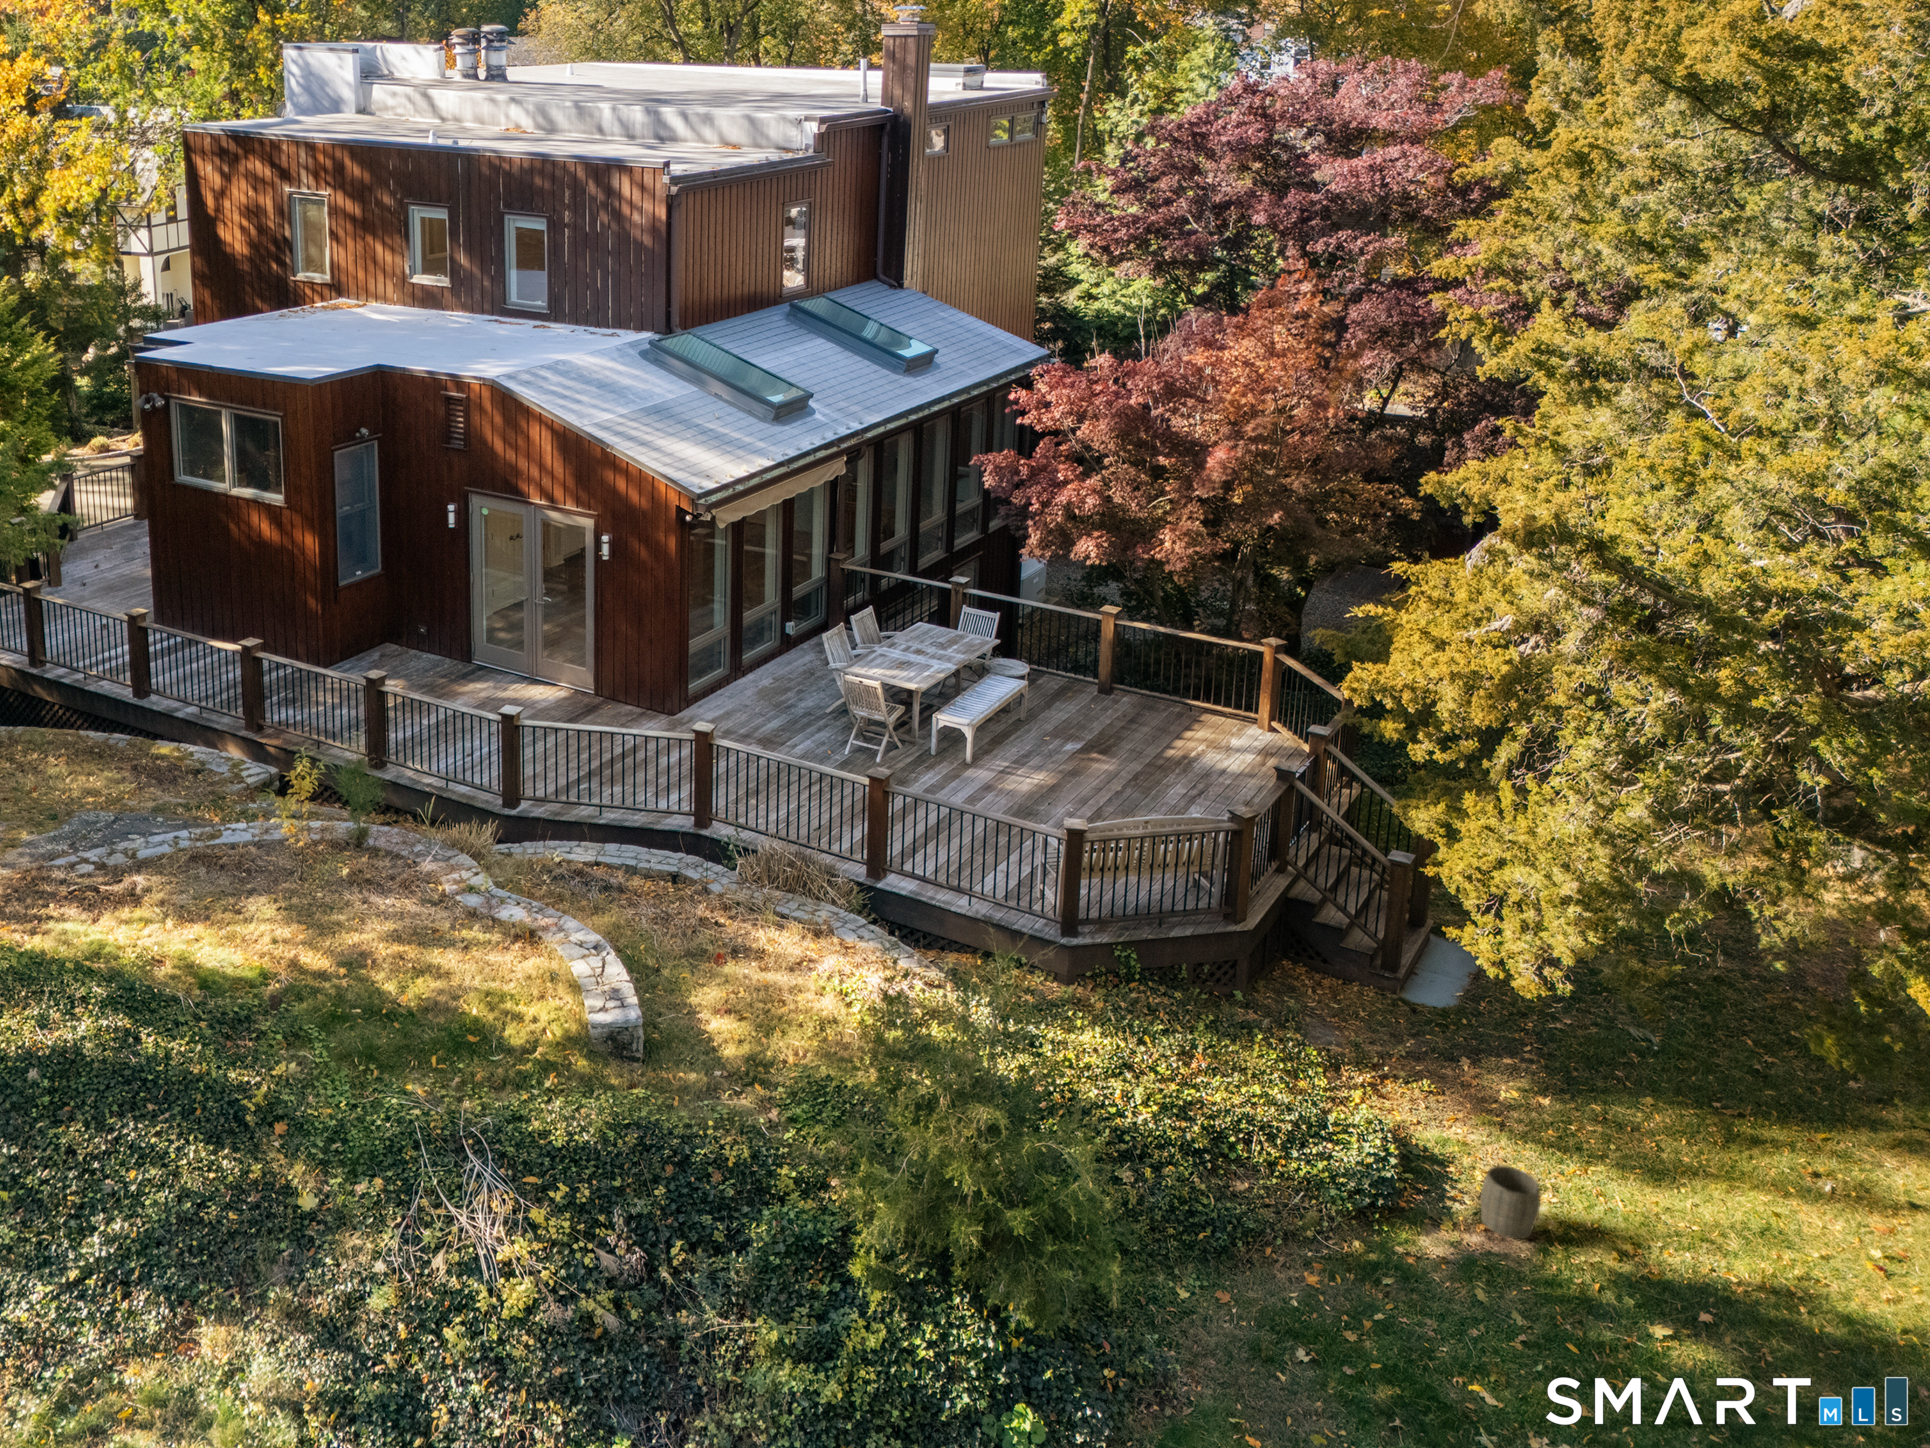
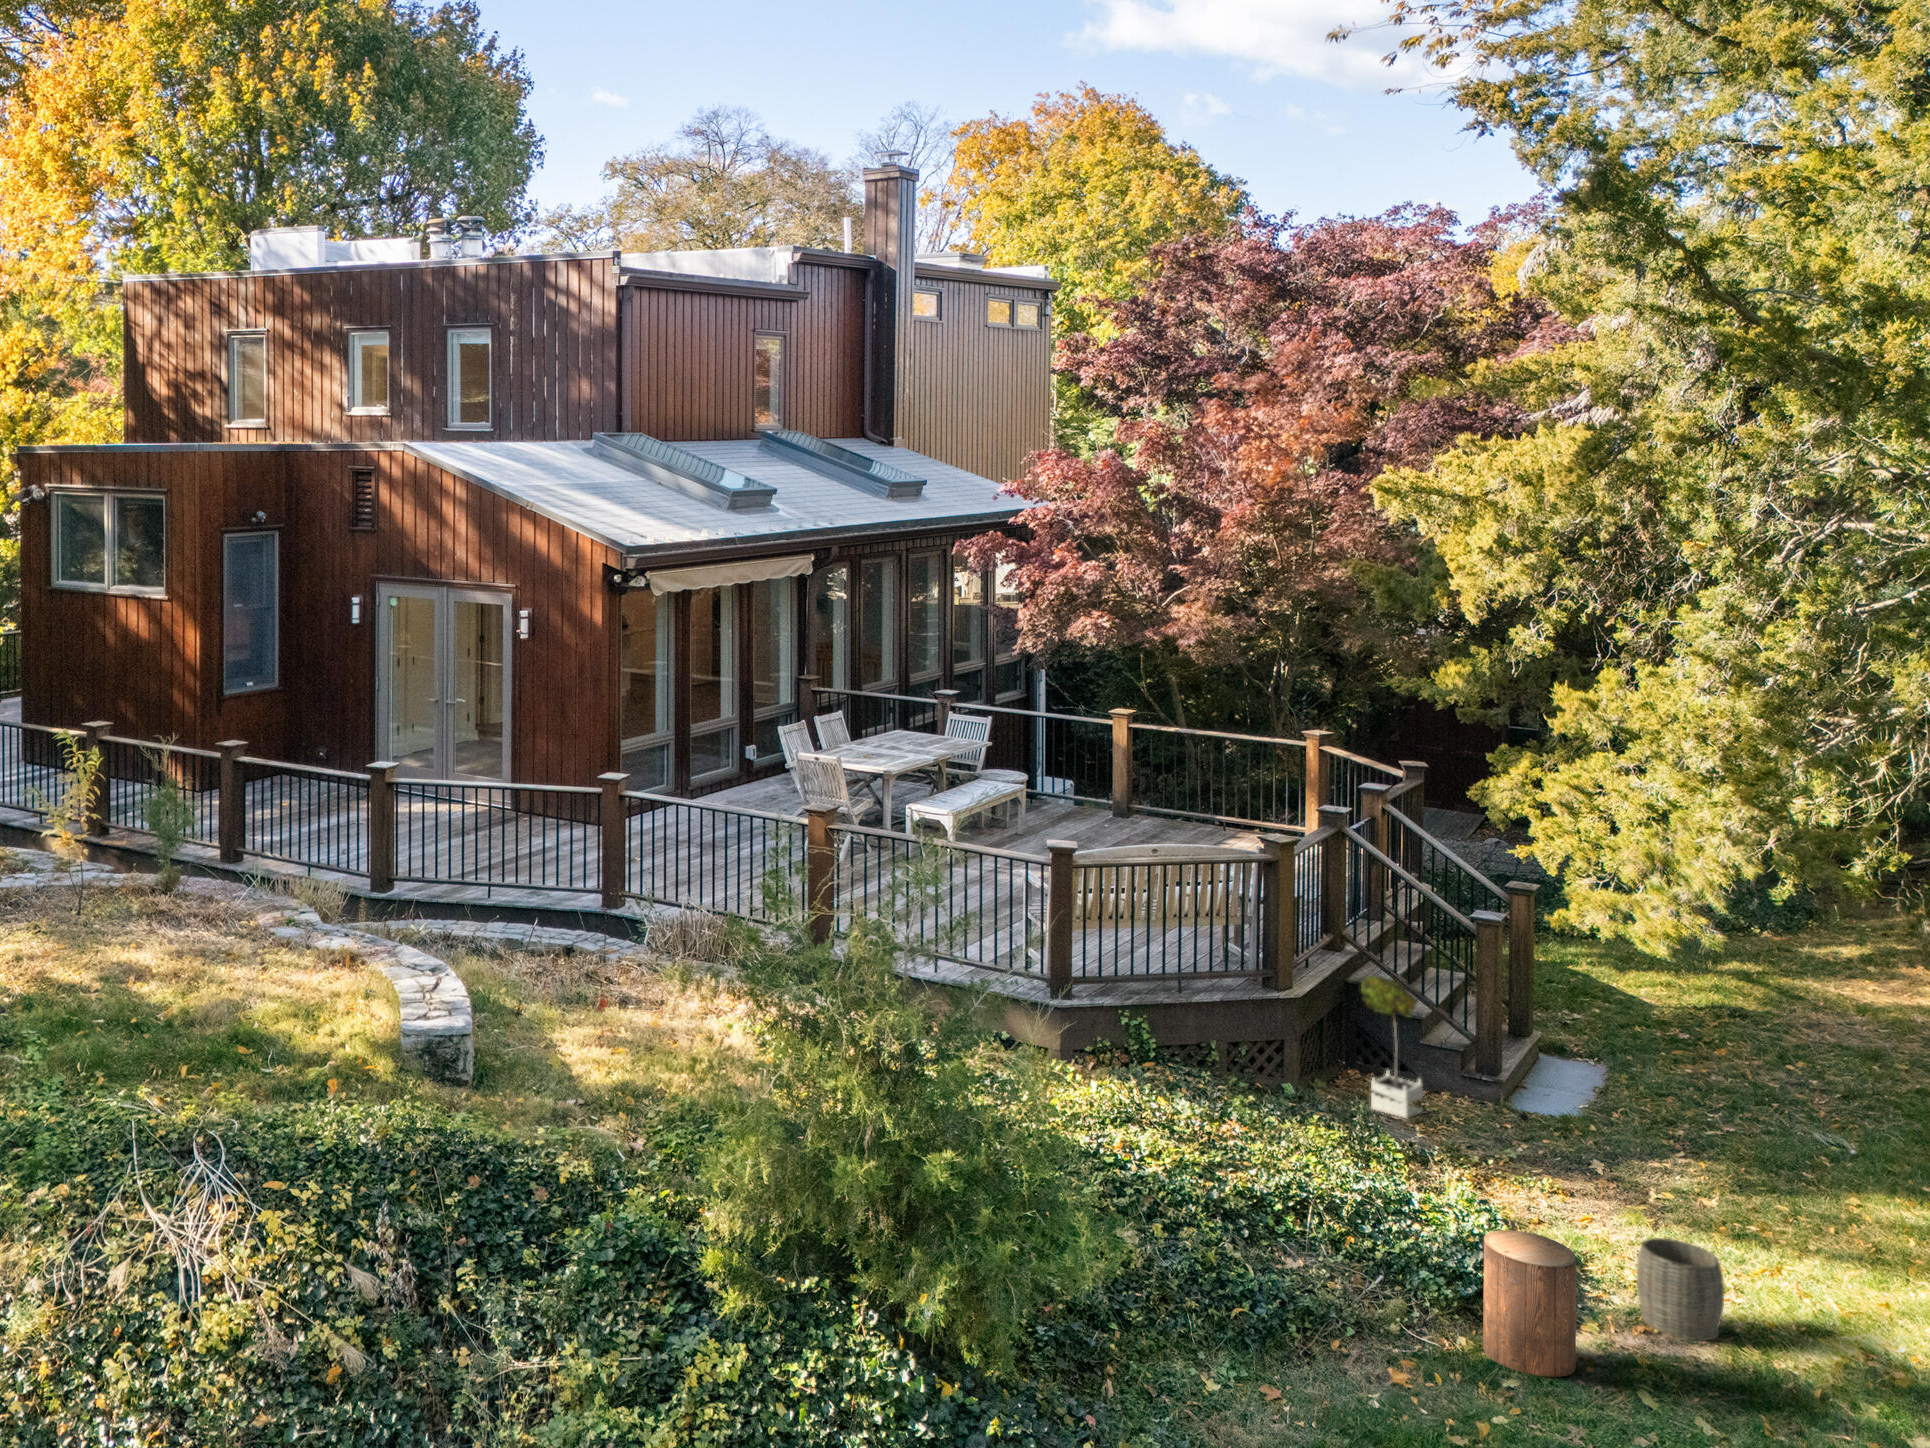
potted tree: none [1301,888,1347,997] -> present [1361,976,1423,1118]
stool: none [1368,1177,1440,1281] -> present [1483,1230,1576,1377]

